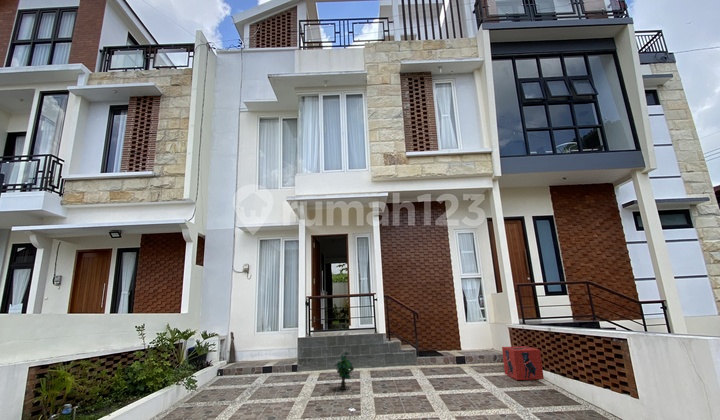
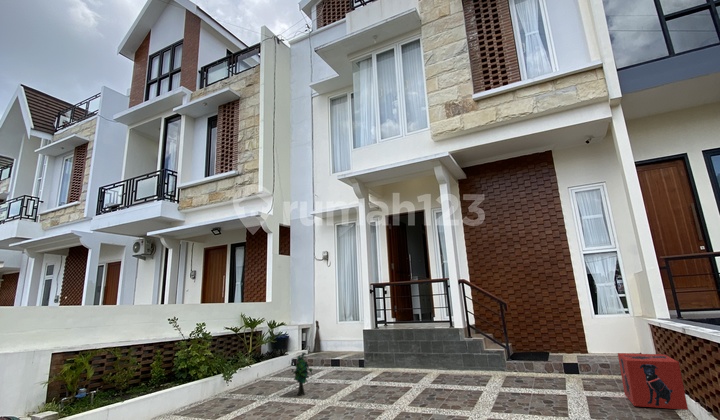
decorative plant: present [335,352,354,390] -> present [292,353,312,395]

